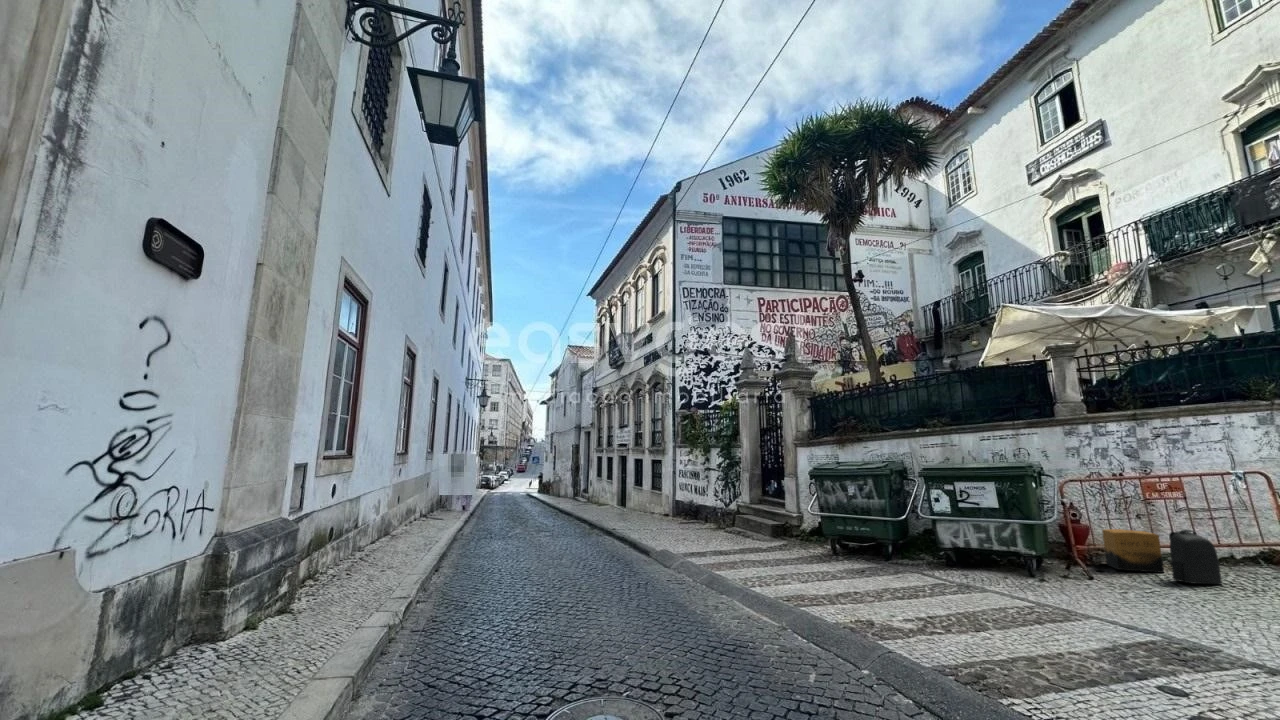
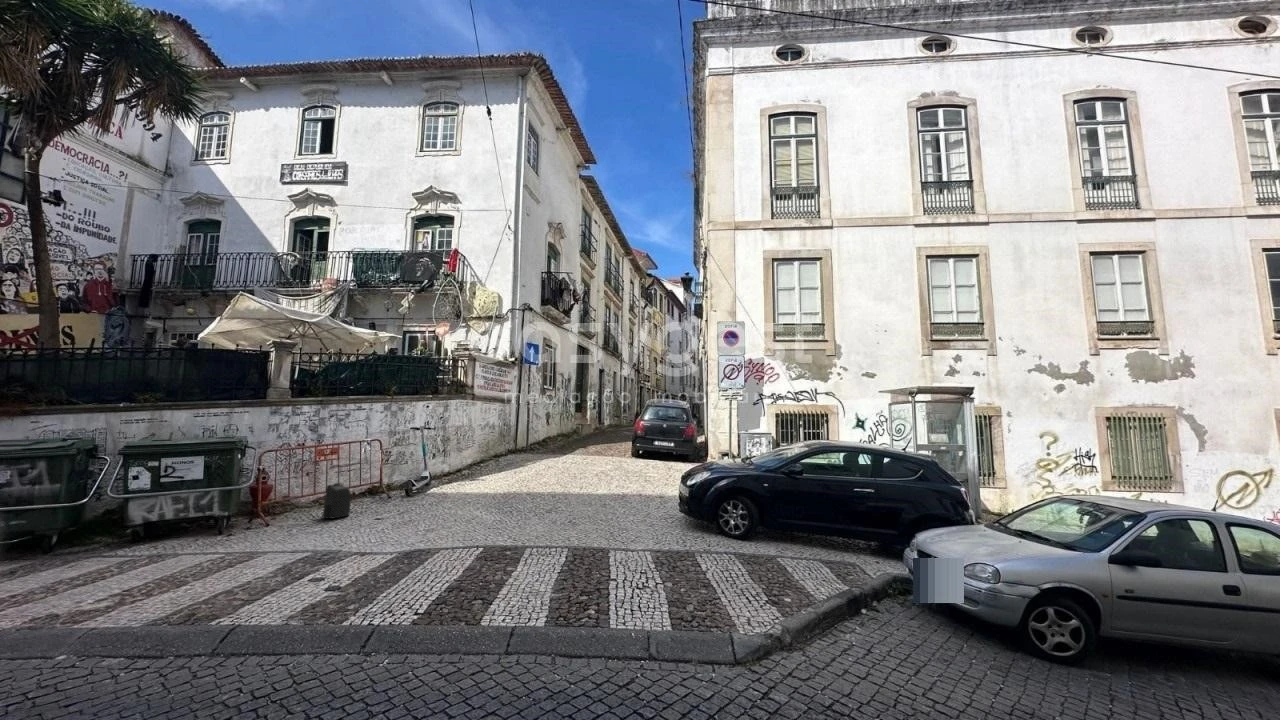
cardboard box: present [1102,529,1164,573] -> none [280,485,320,516]

